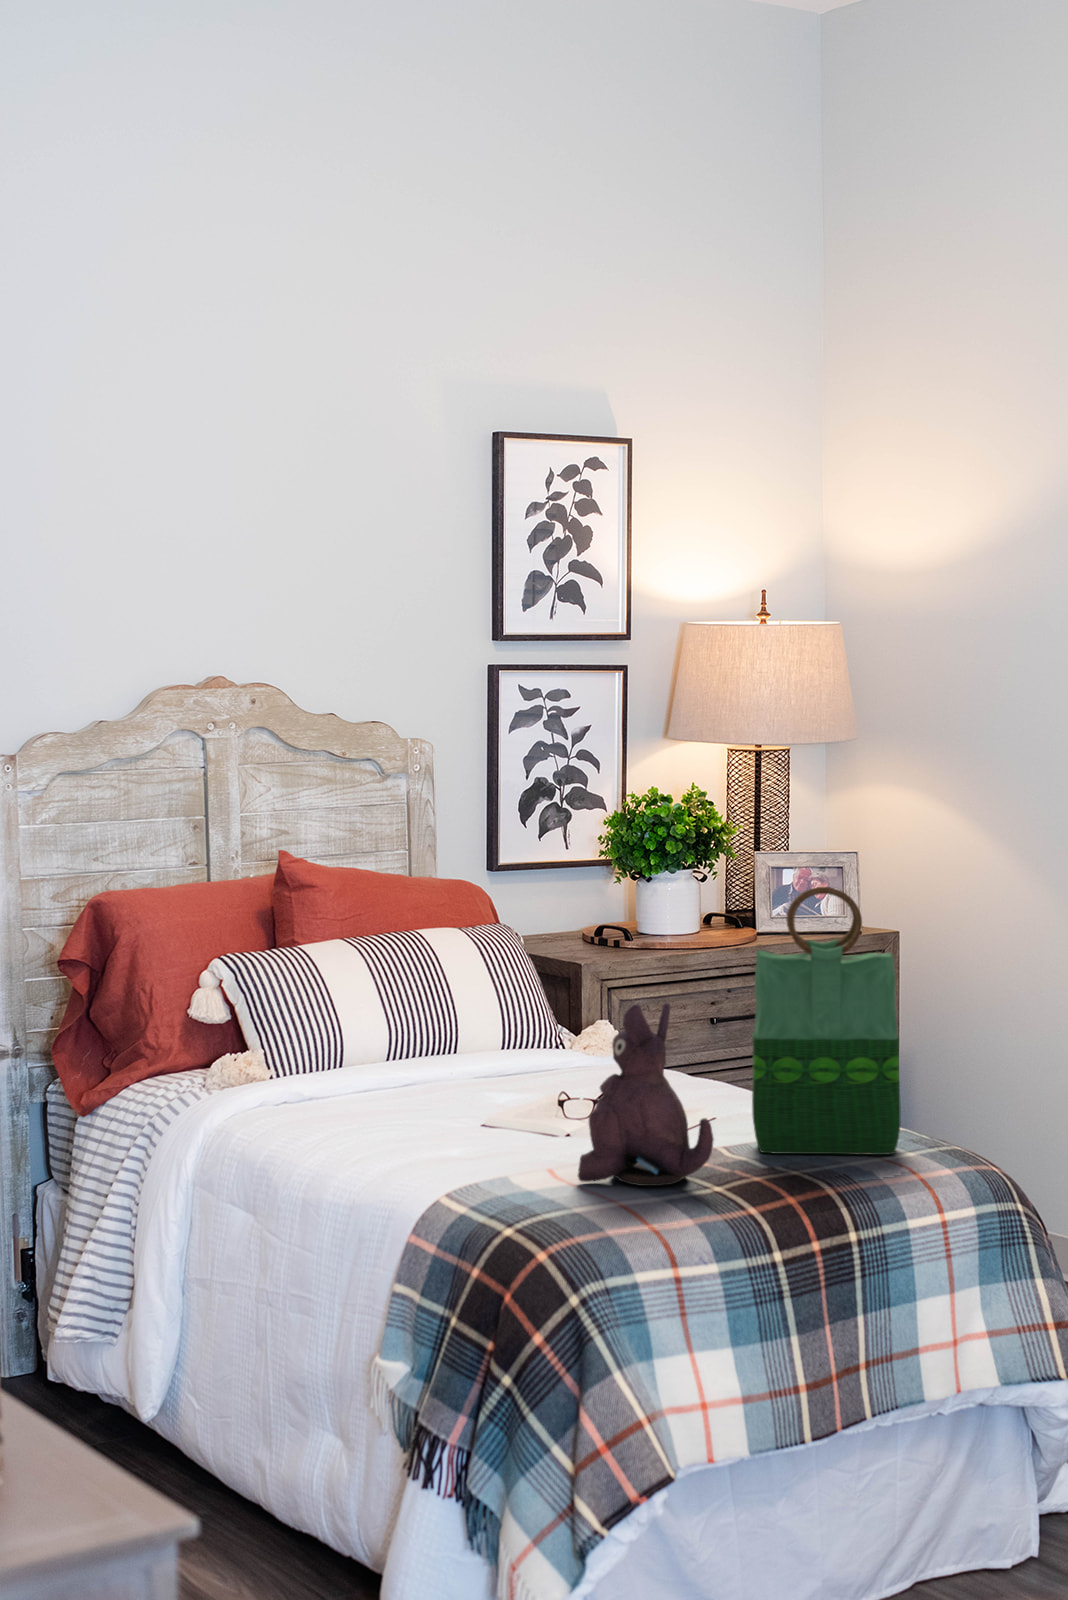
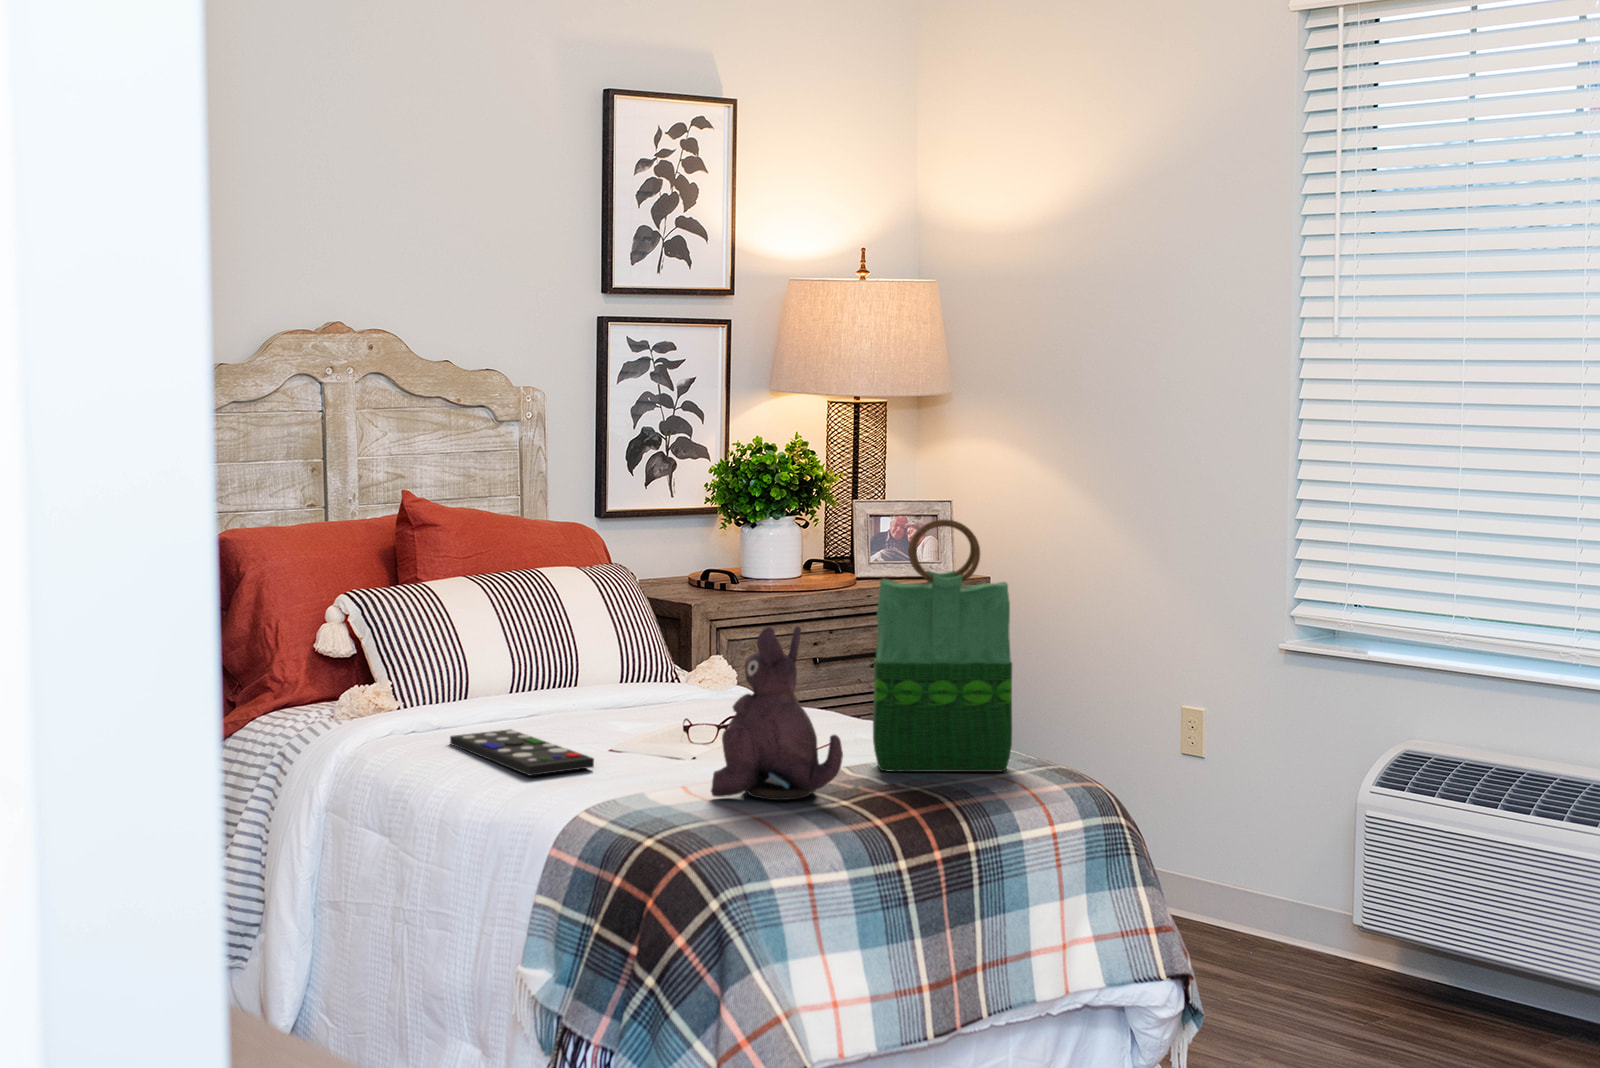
remote control: none [320,1103,462,1156] -> present [450,729,594,775]

